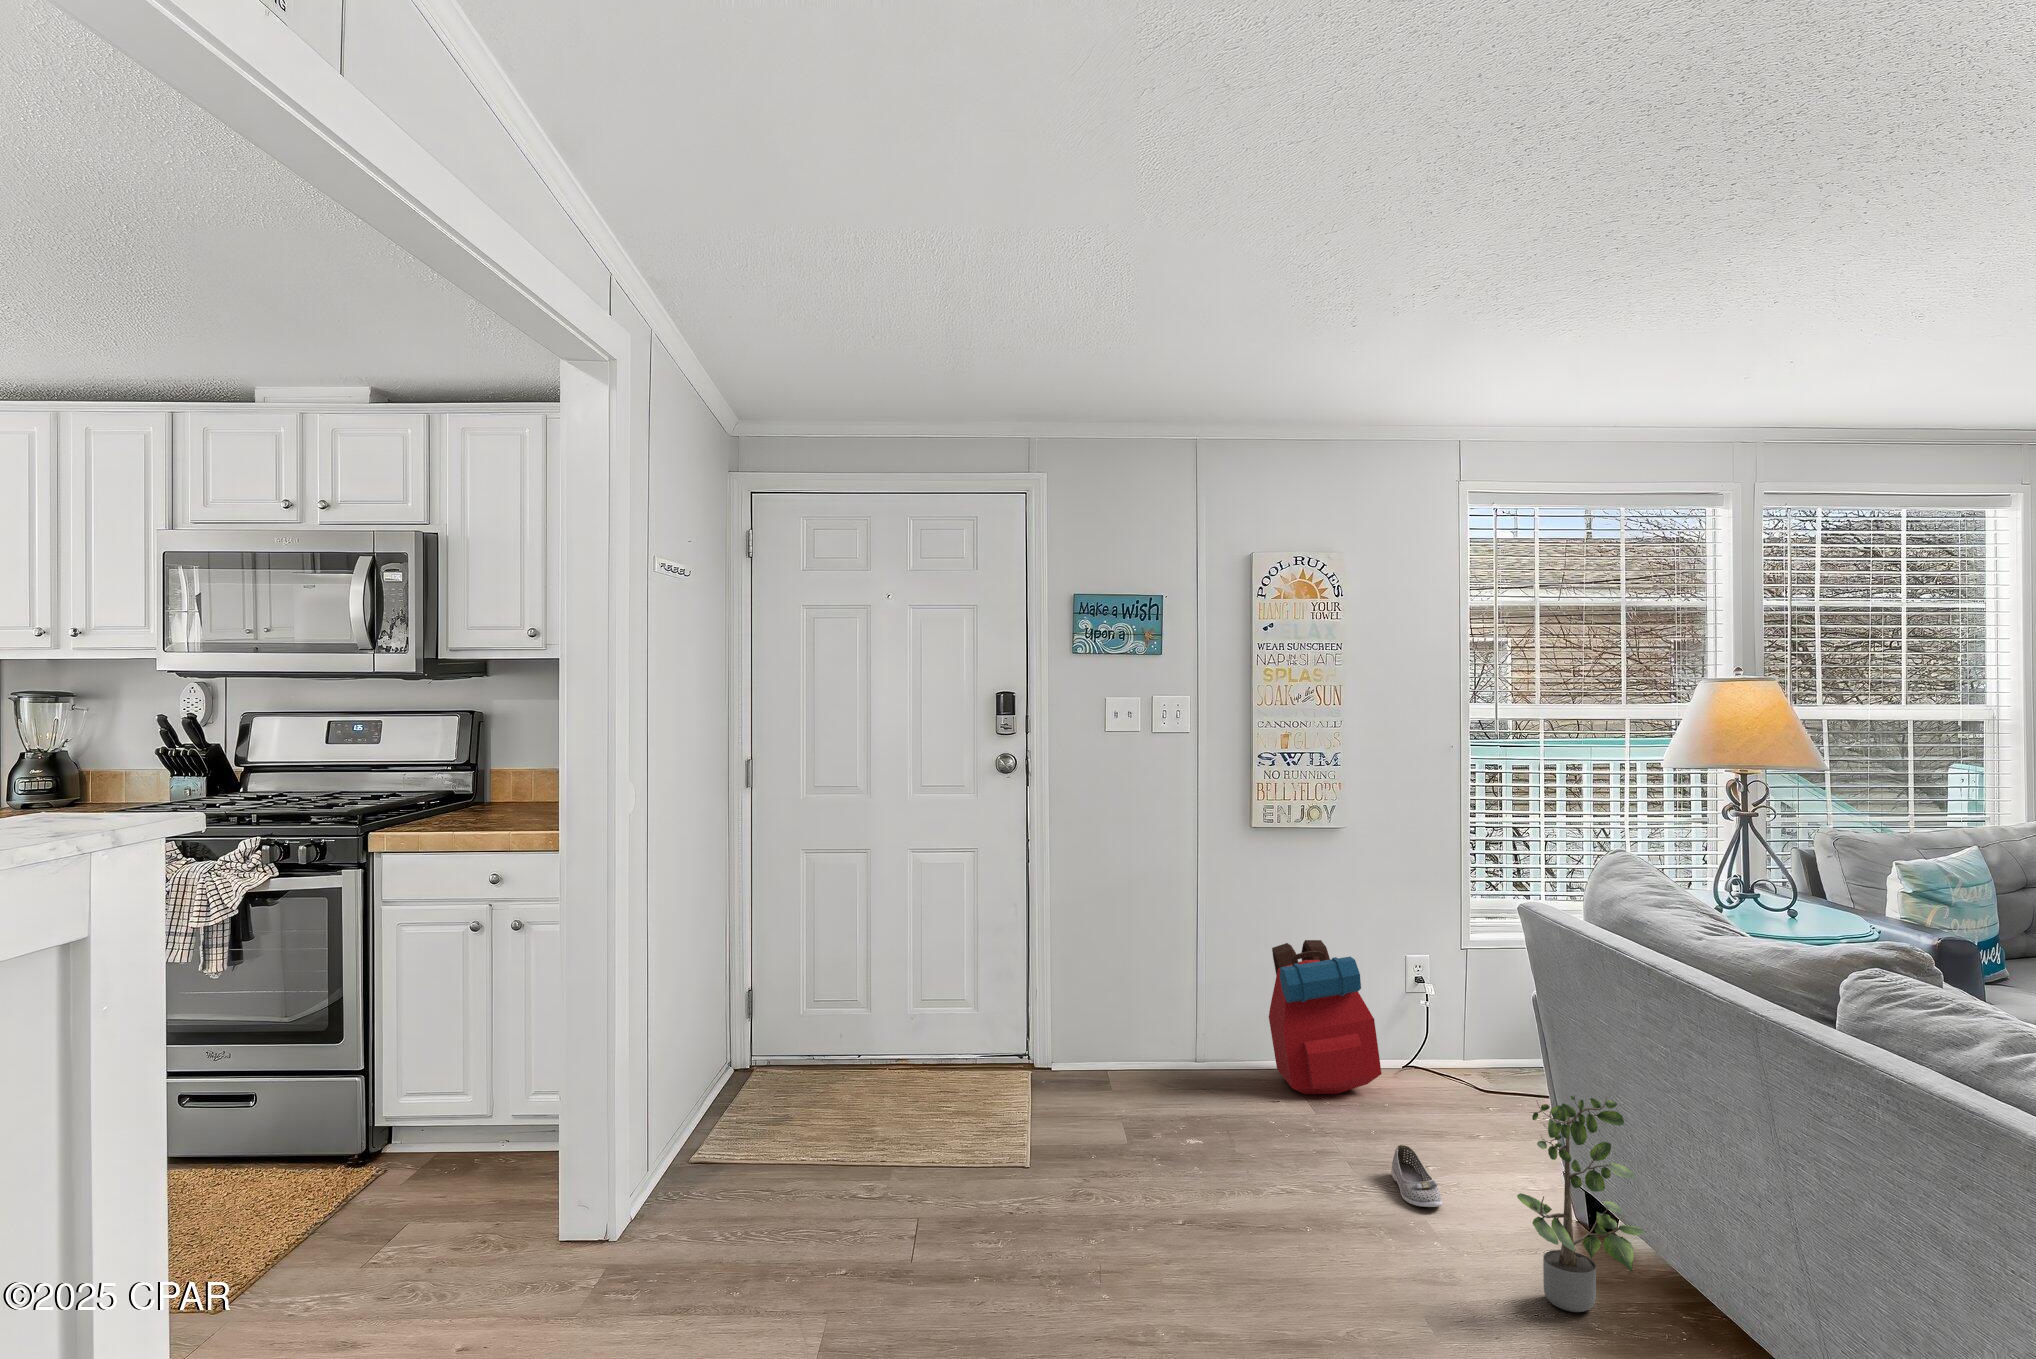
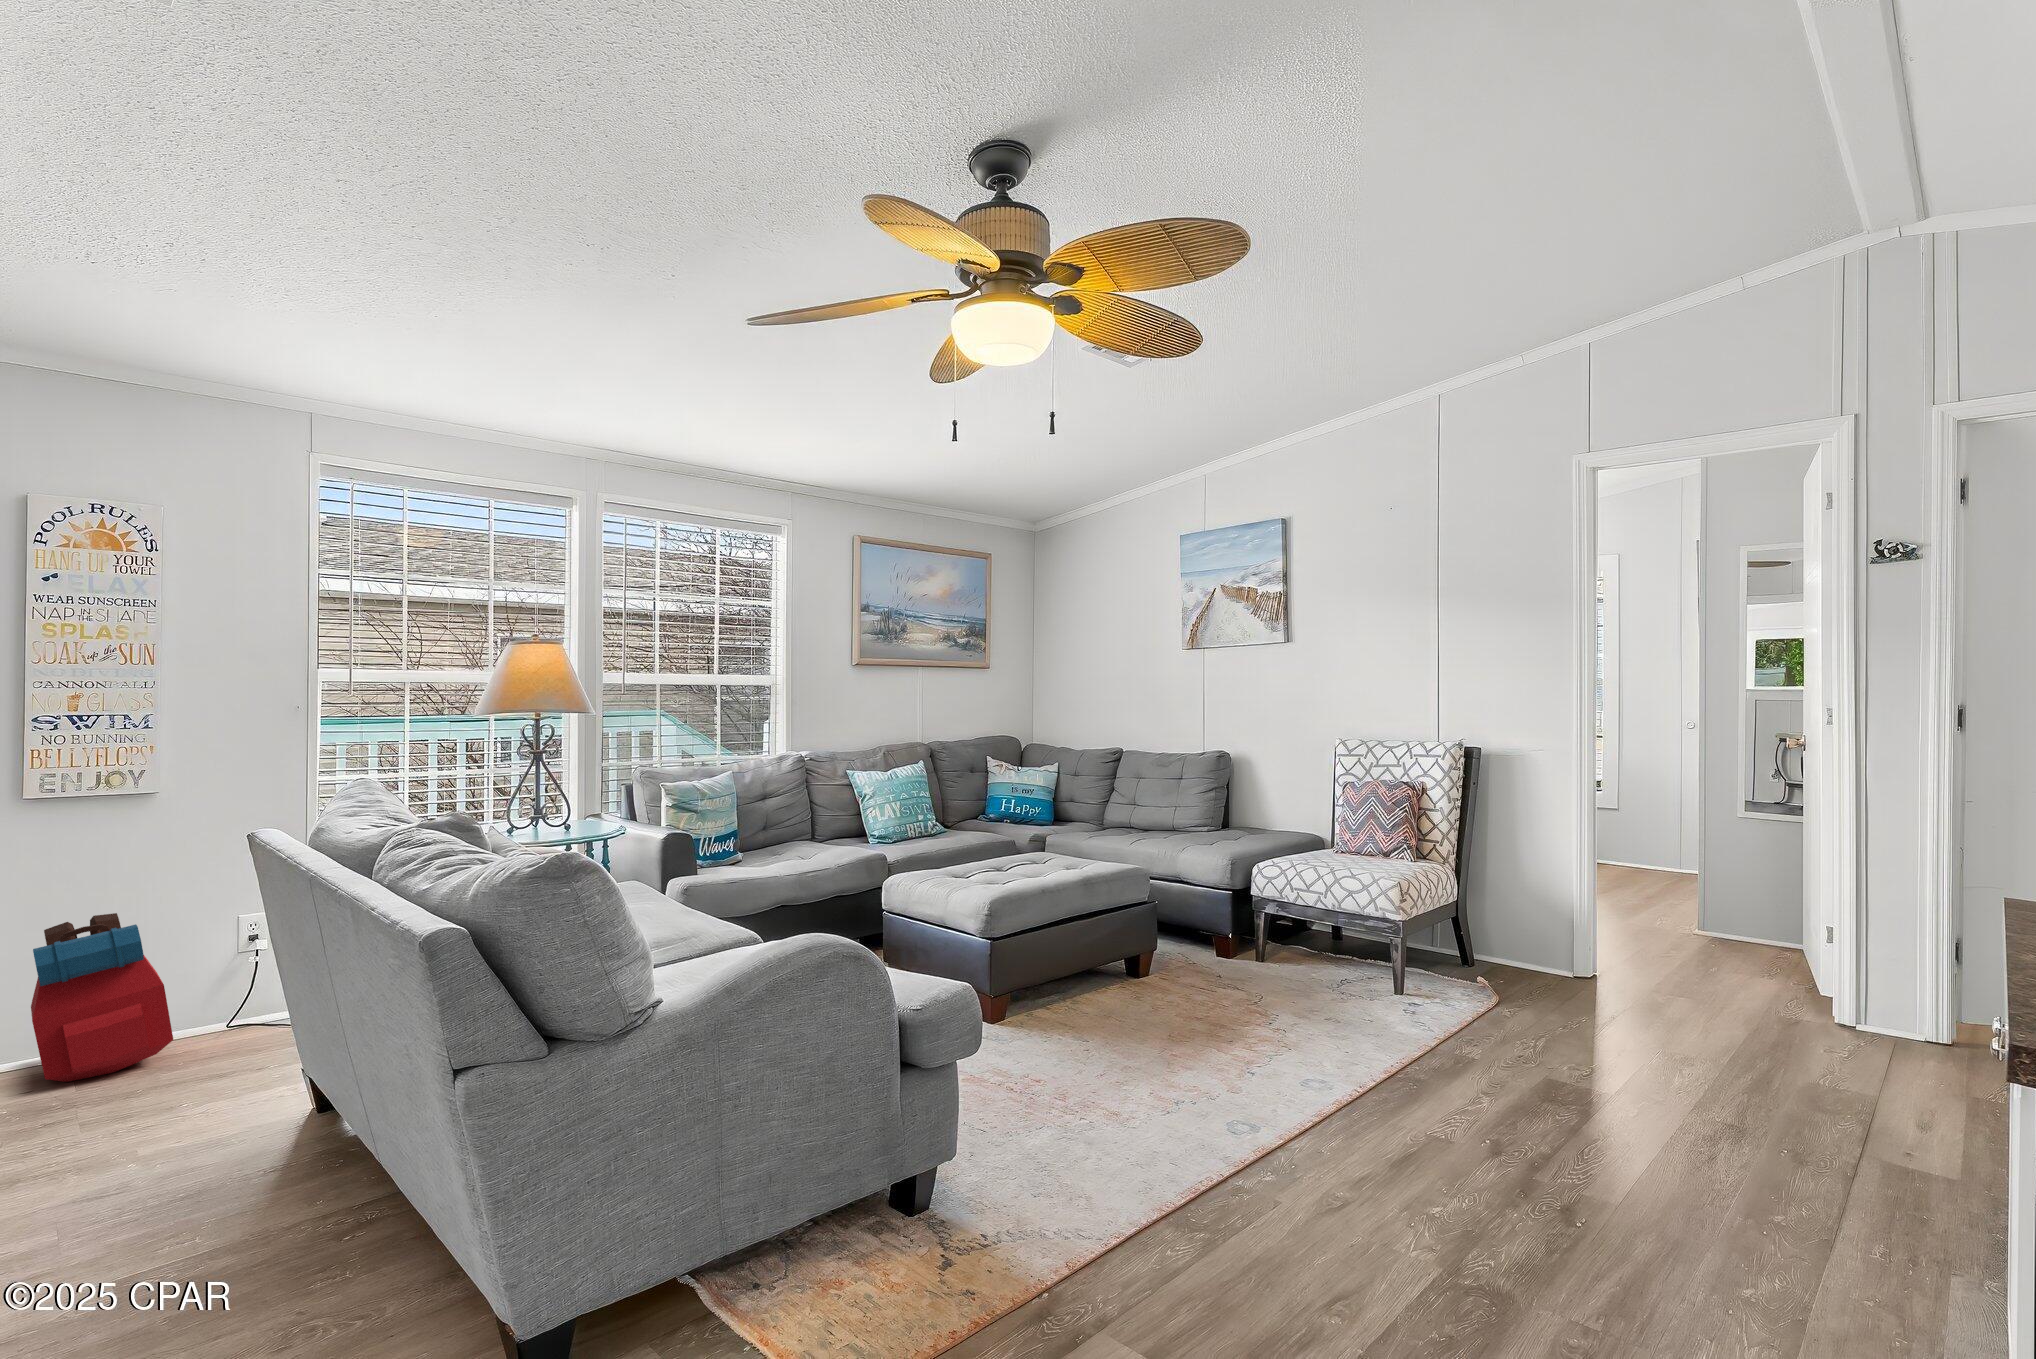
potted plant: present [1517,1096,1645,1312] -> none [166,1004,316,1224]
shoe: present [1391,1145,1443,1207] -> none [101,1107,150,1167]

